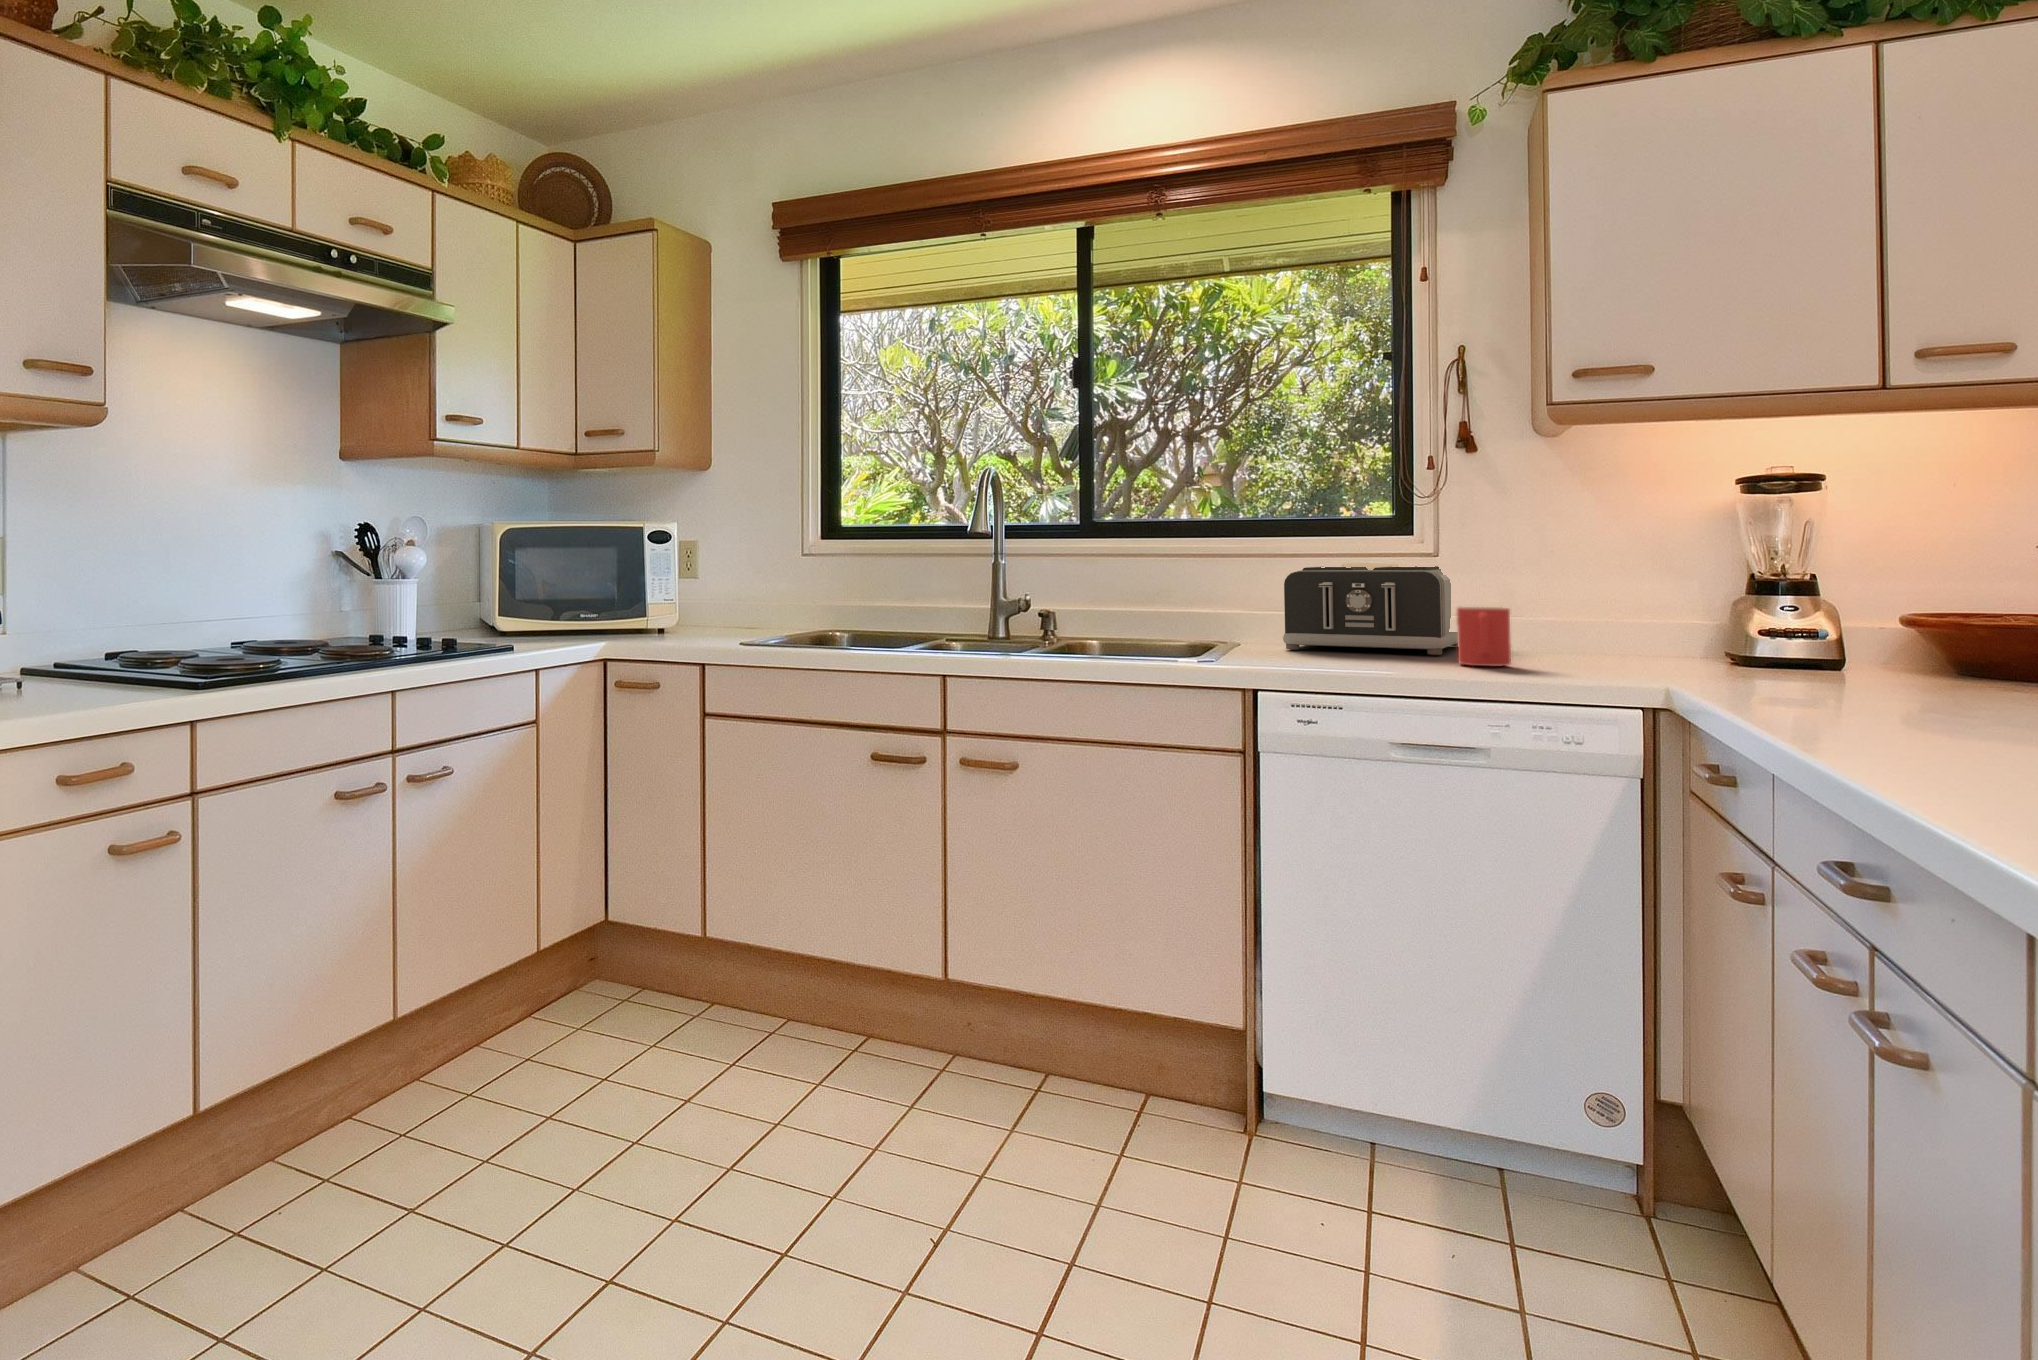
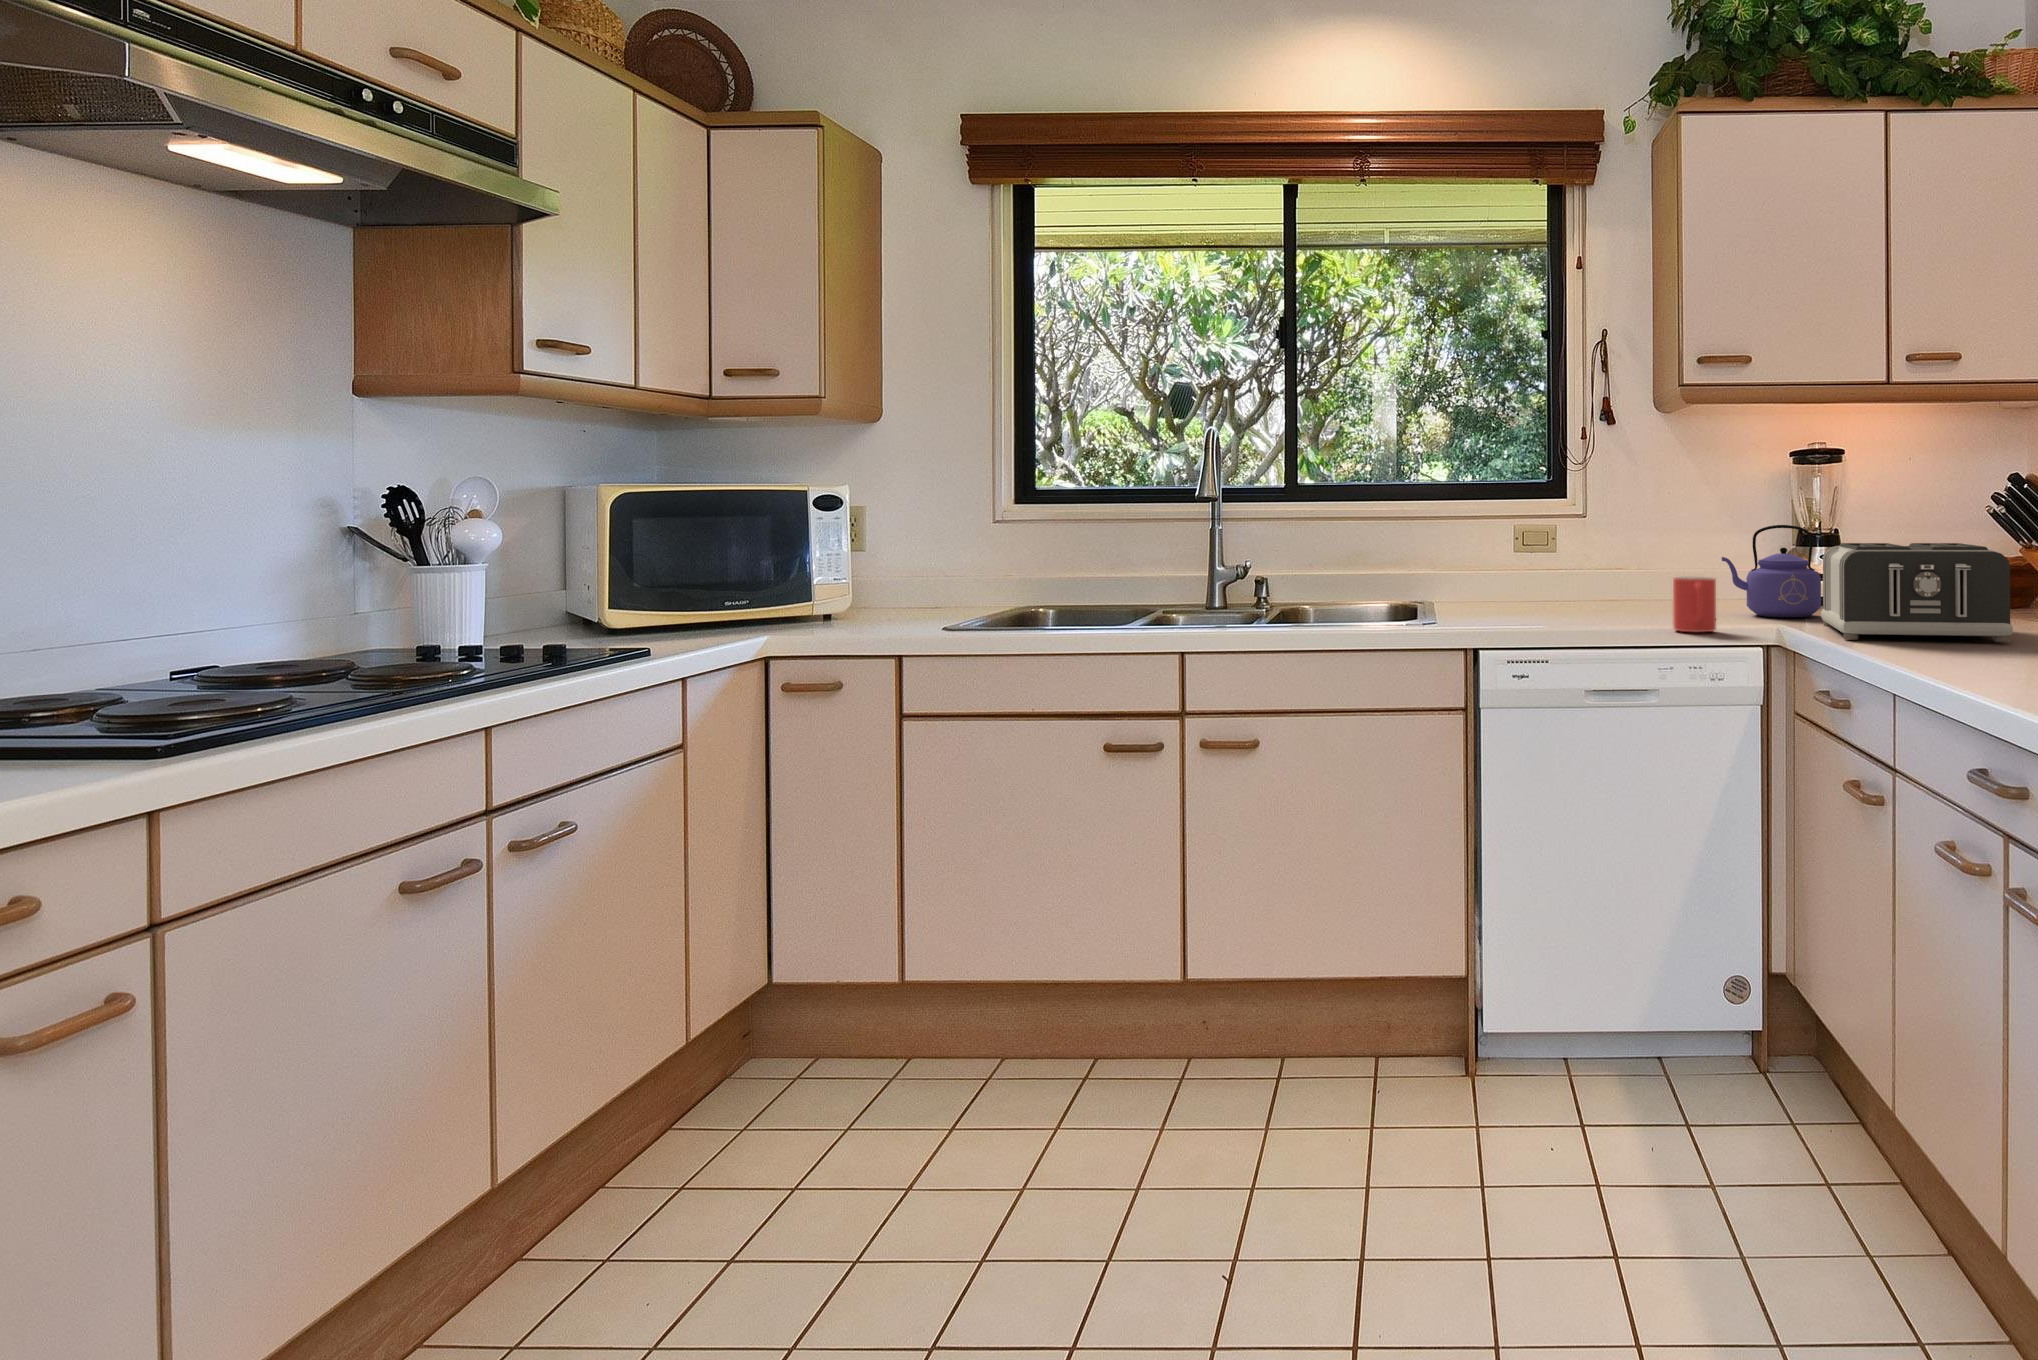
kettle: none [1549,553,1684,657] -> present [1722,525,1821,617]
toaster: present [1283,566,1458,655] -> present [1821,543,2013,642]

